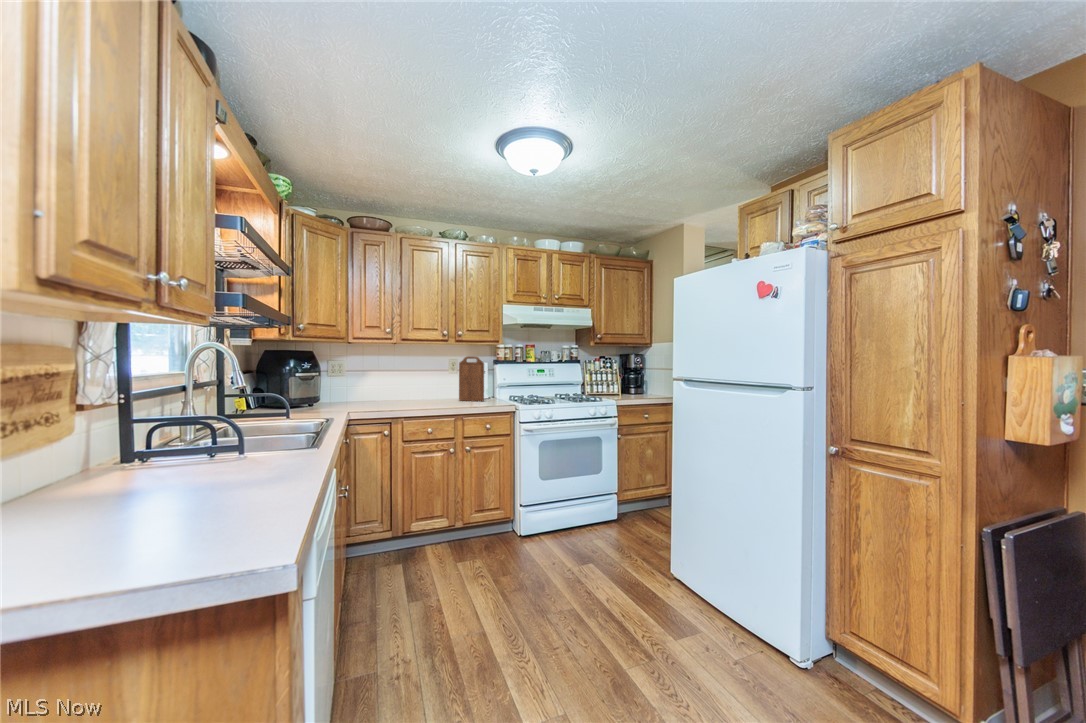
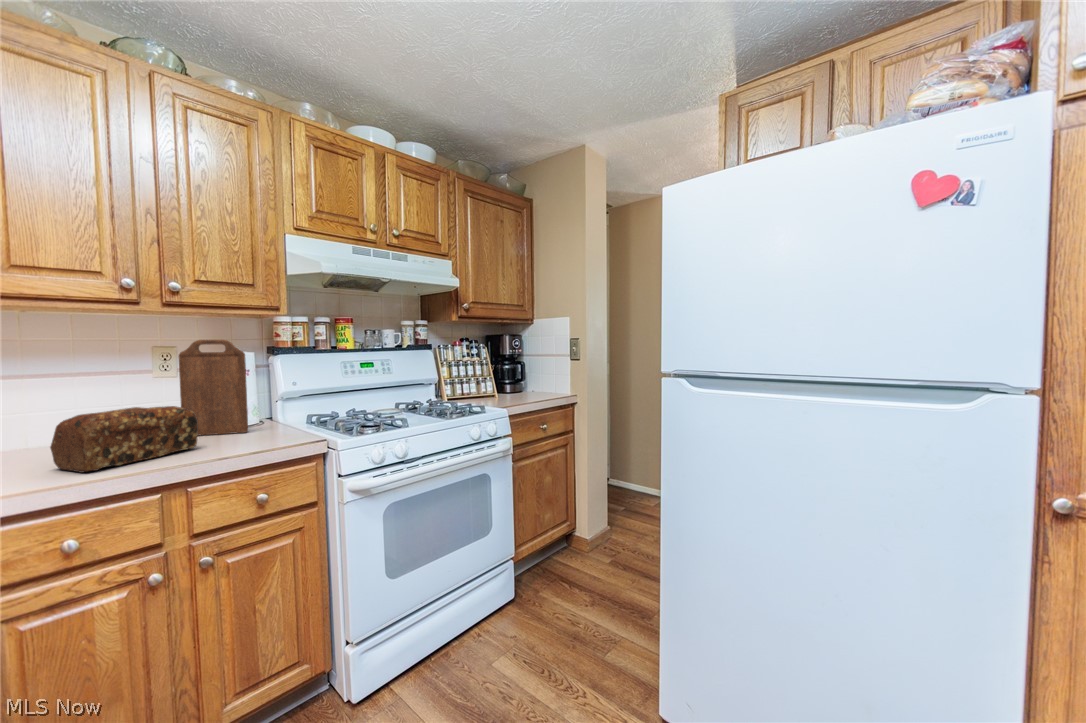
bread loaf: none [423,385,467,407] -> present [50,406,198,473]

